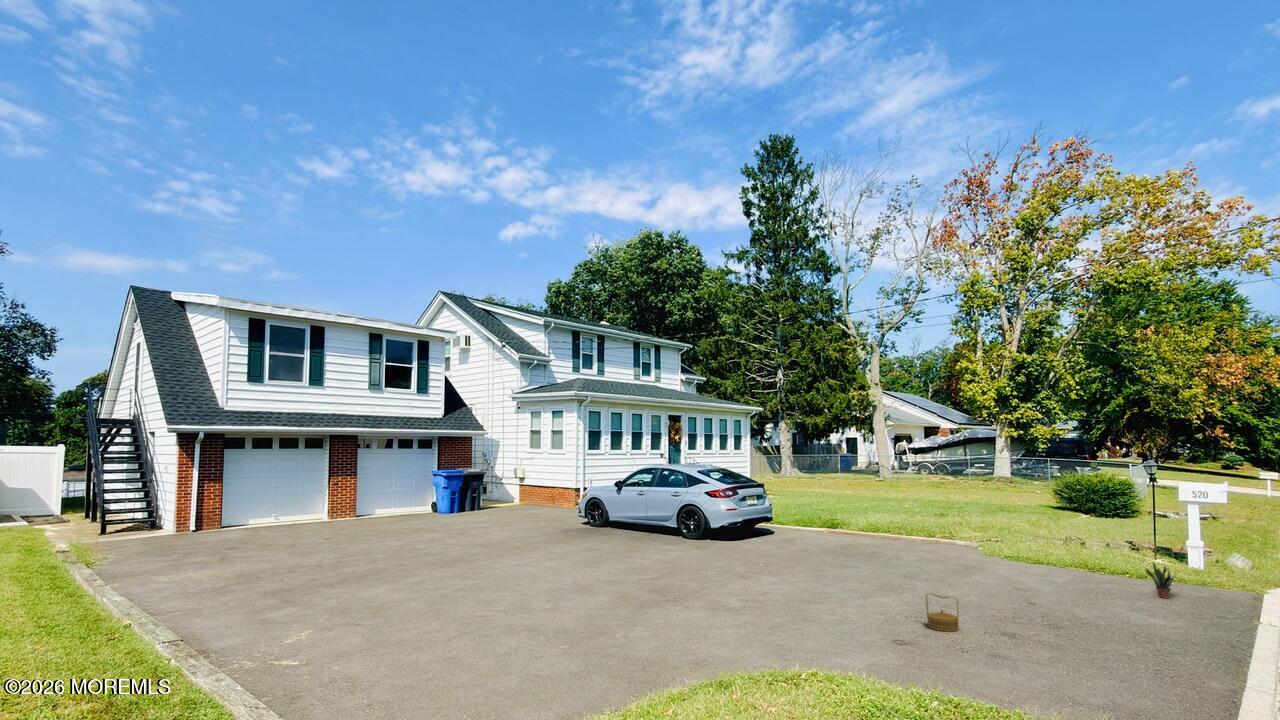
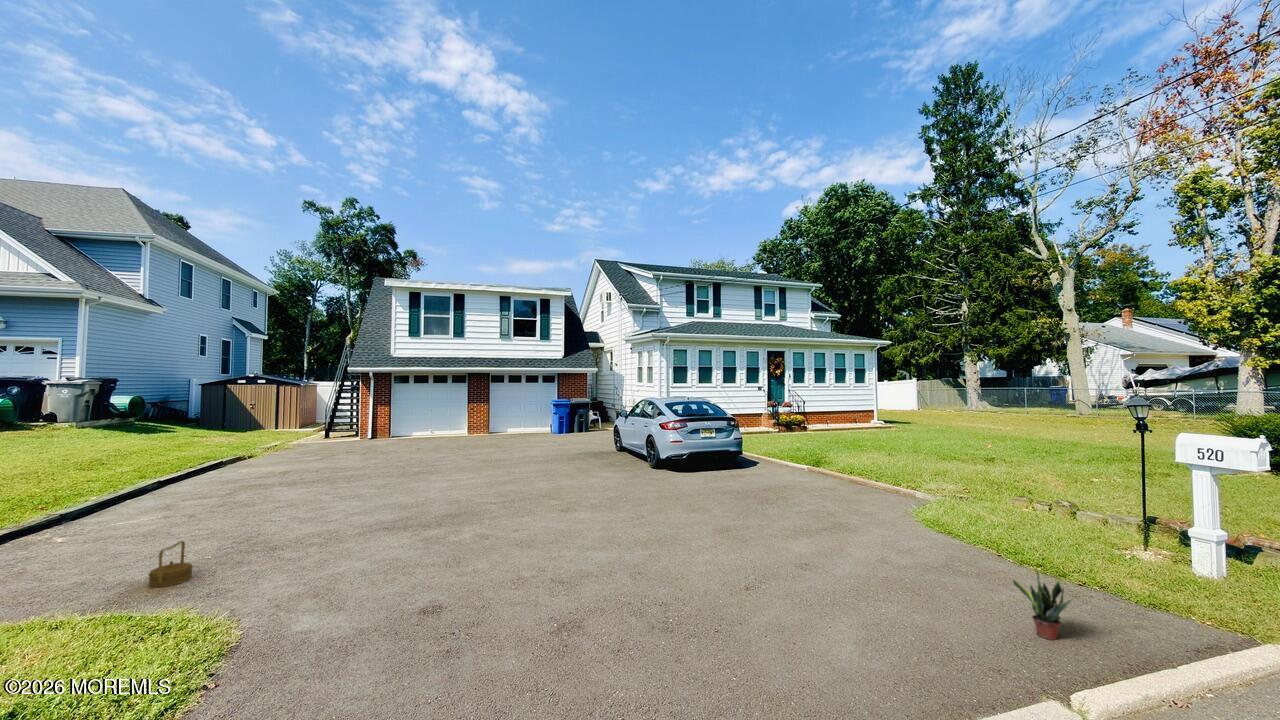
basket: present [926,593,959,632] -> present [149,541,193,587]

